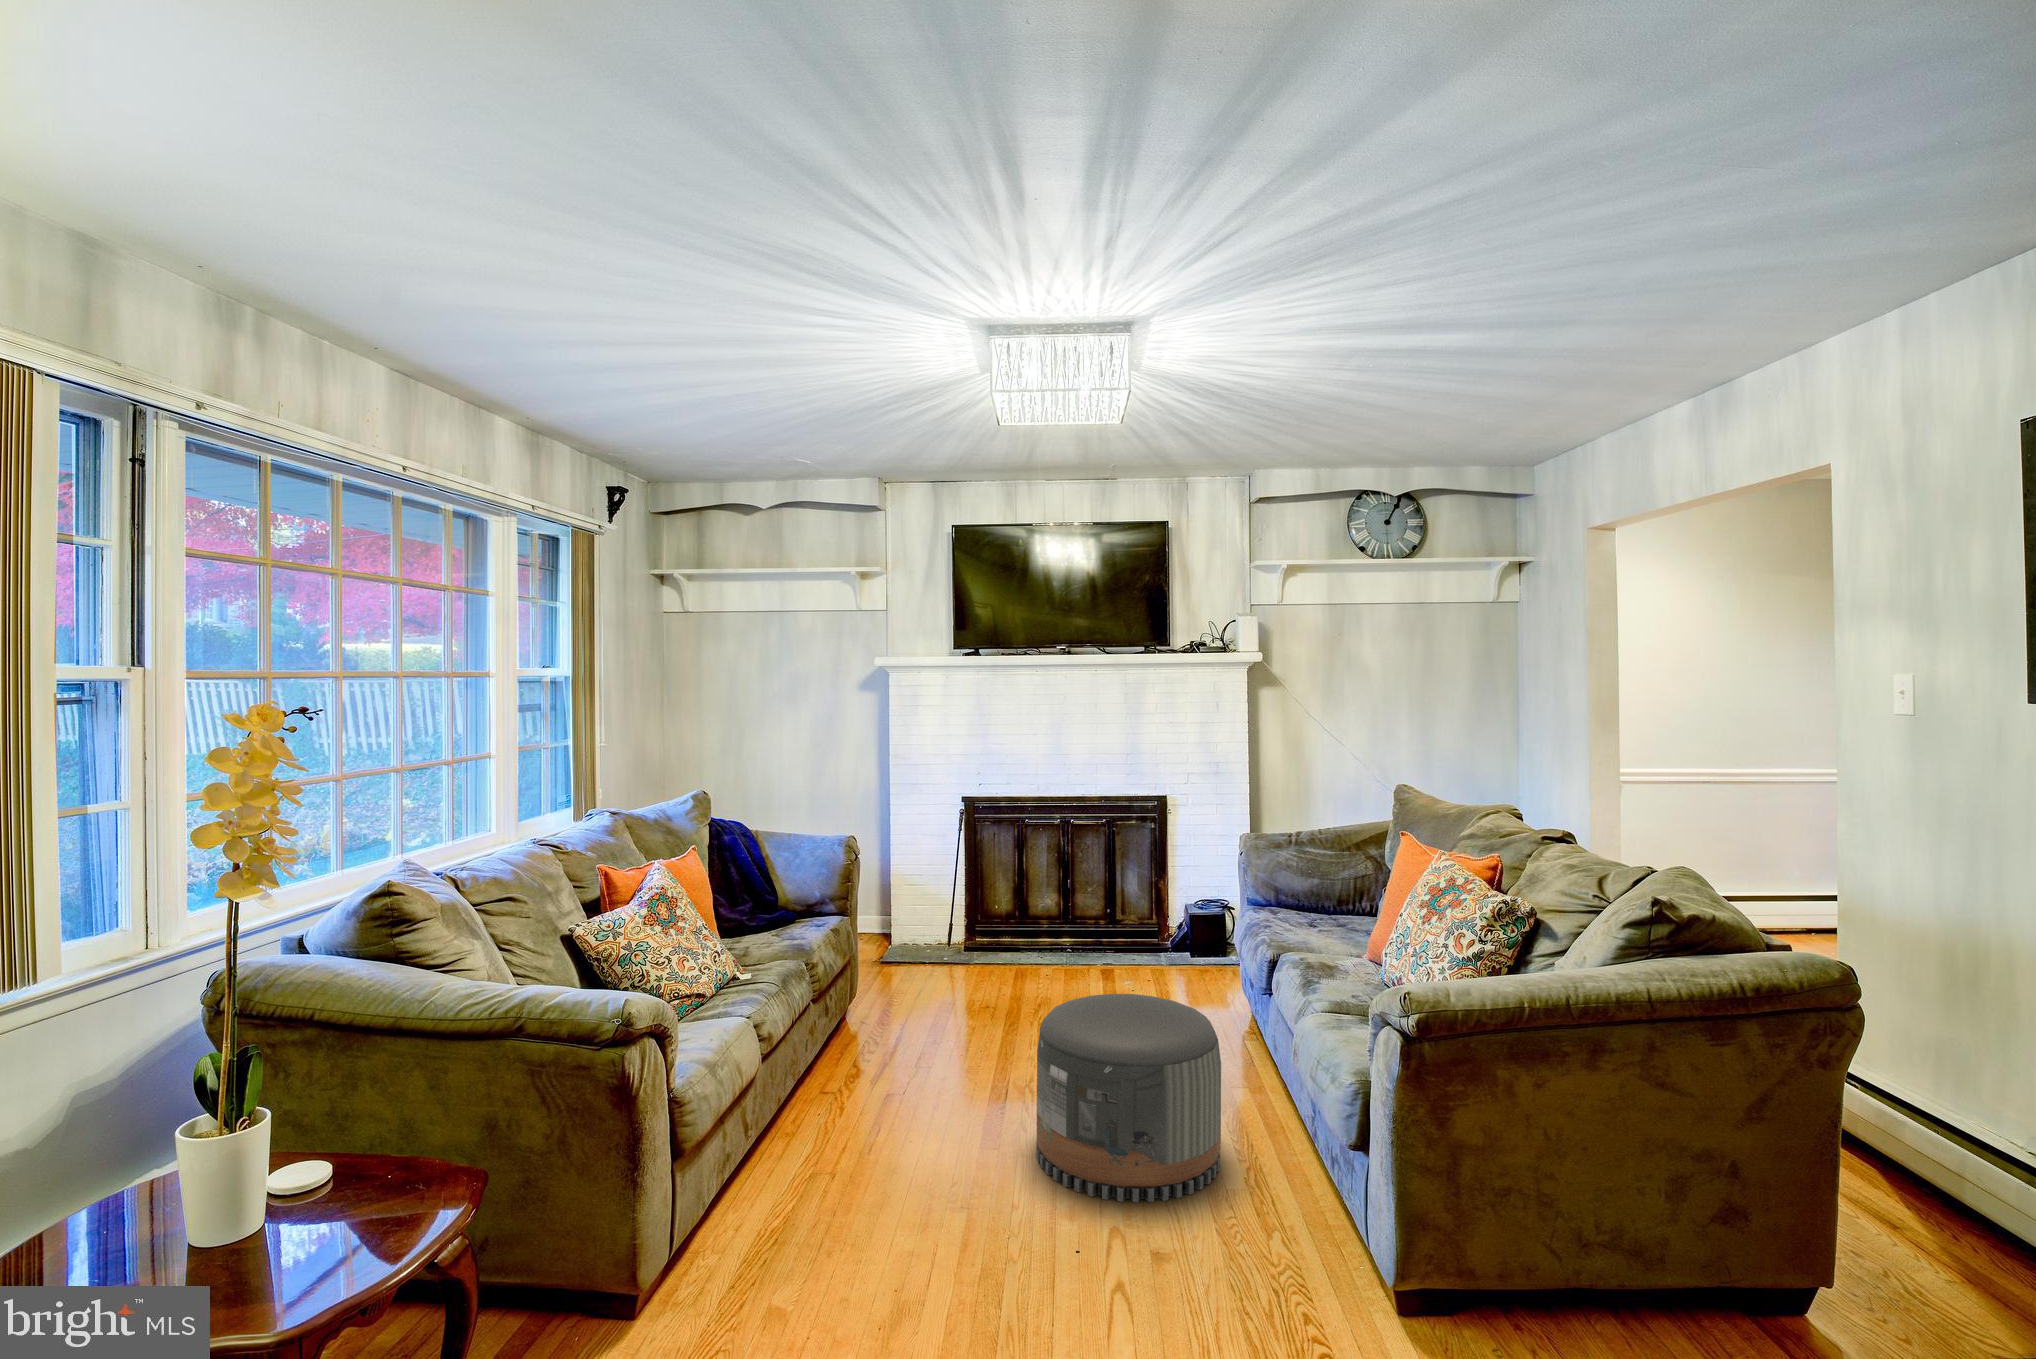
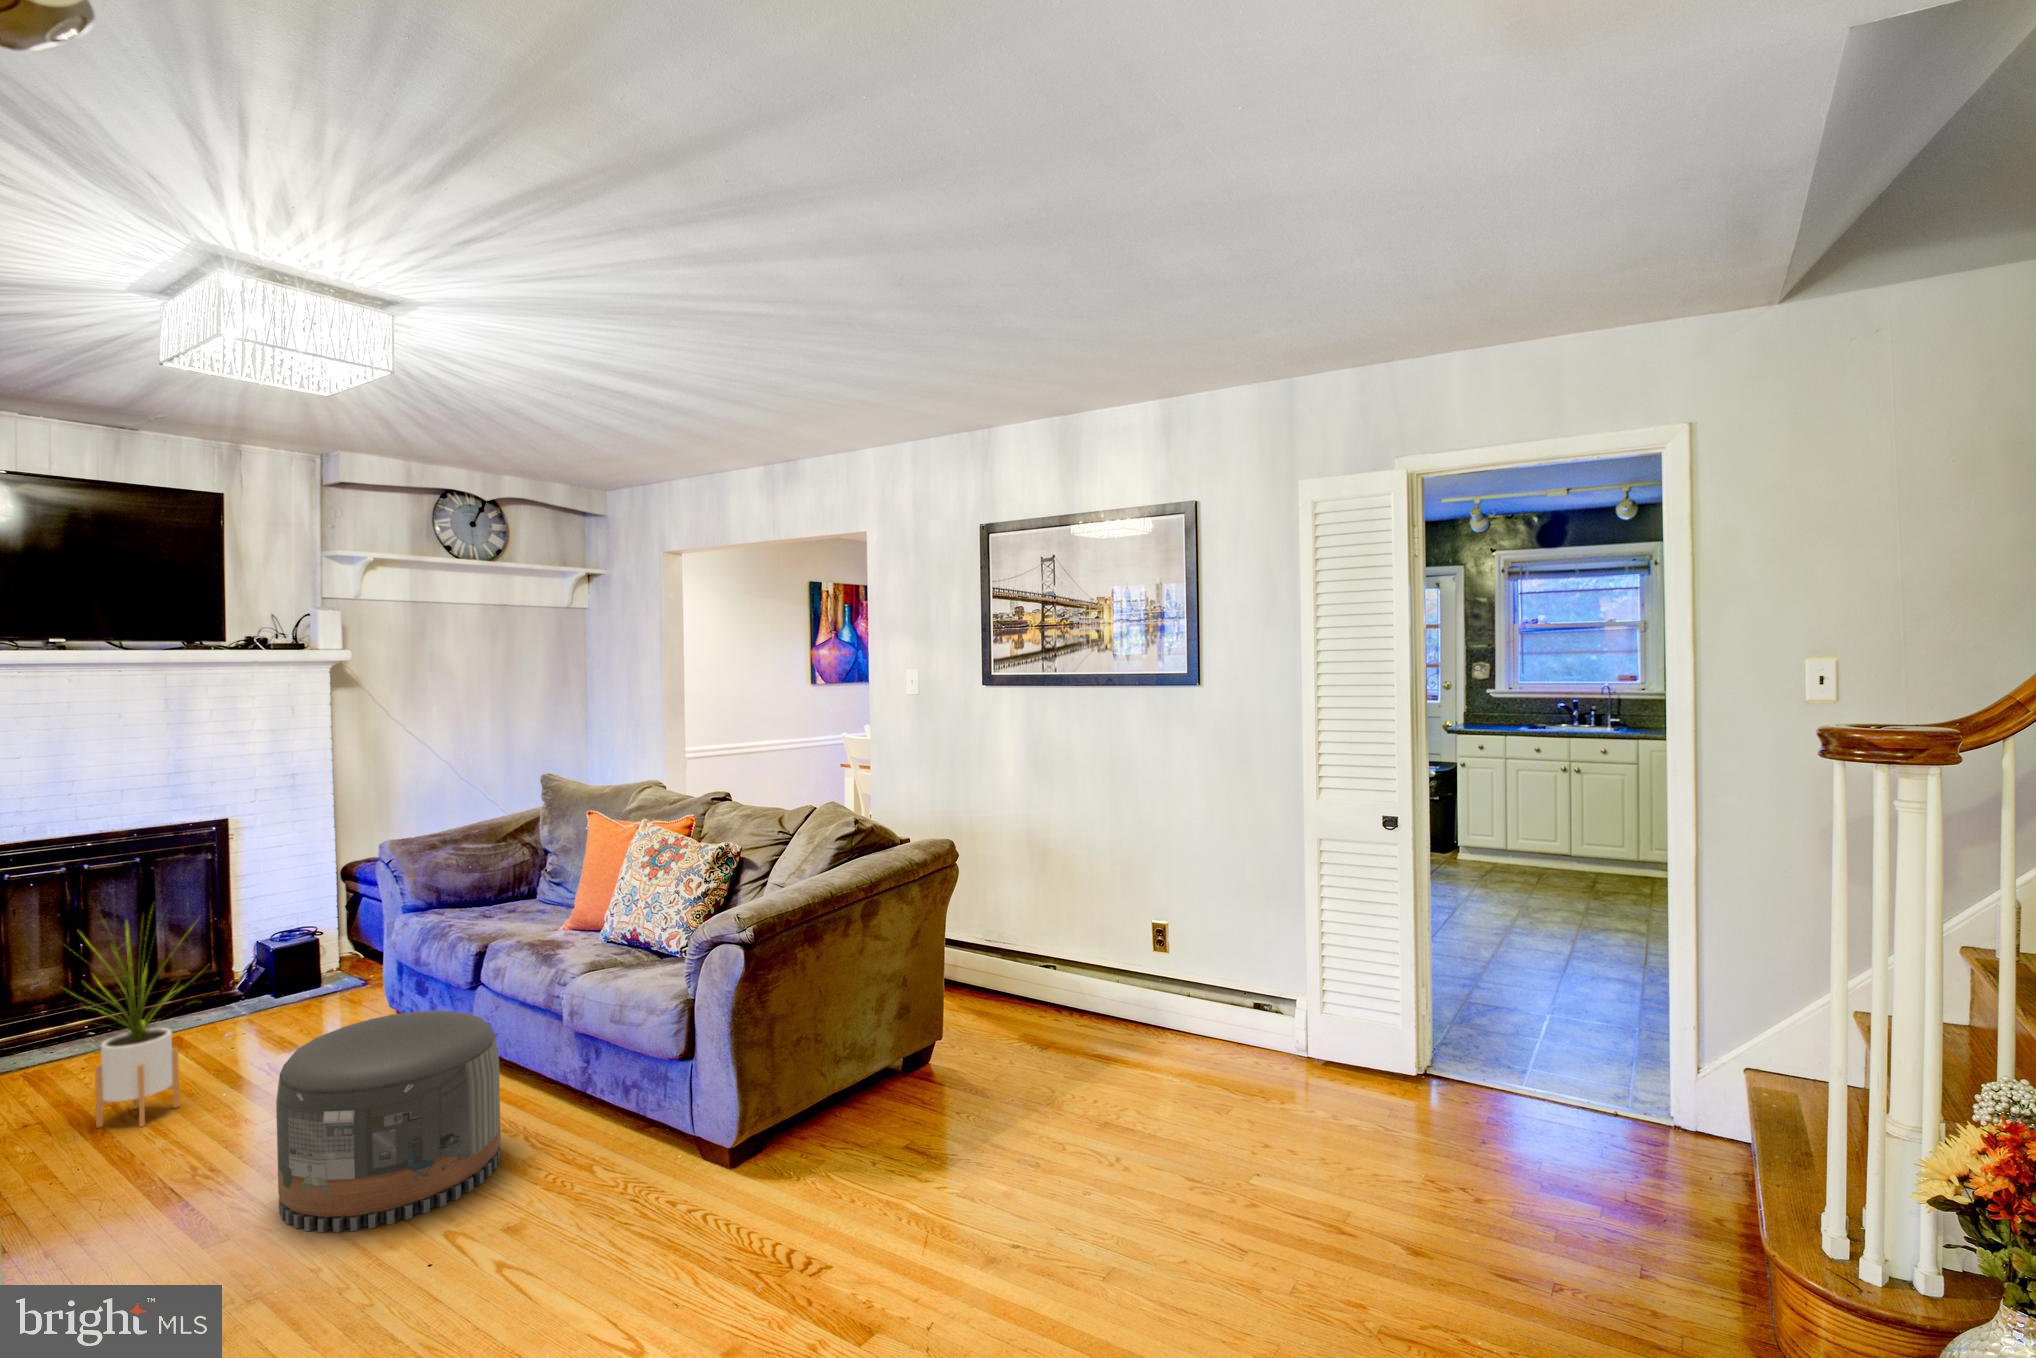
house plant: none [998,852,1088,1031] -> present [79,921,191,1127]

